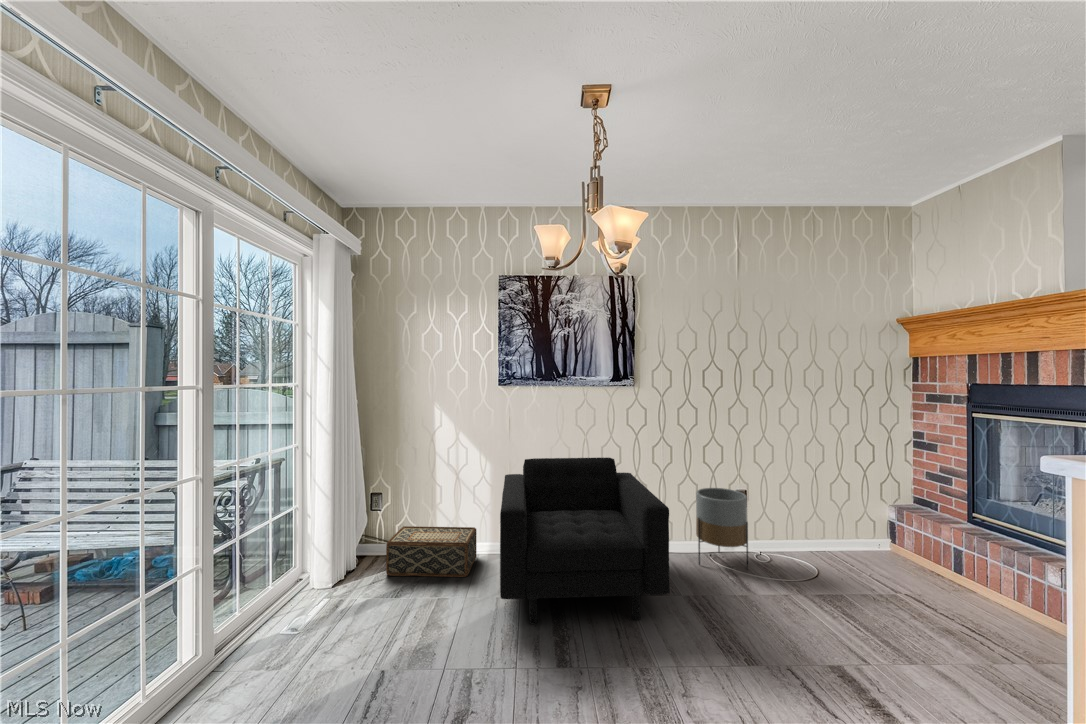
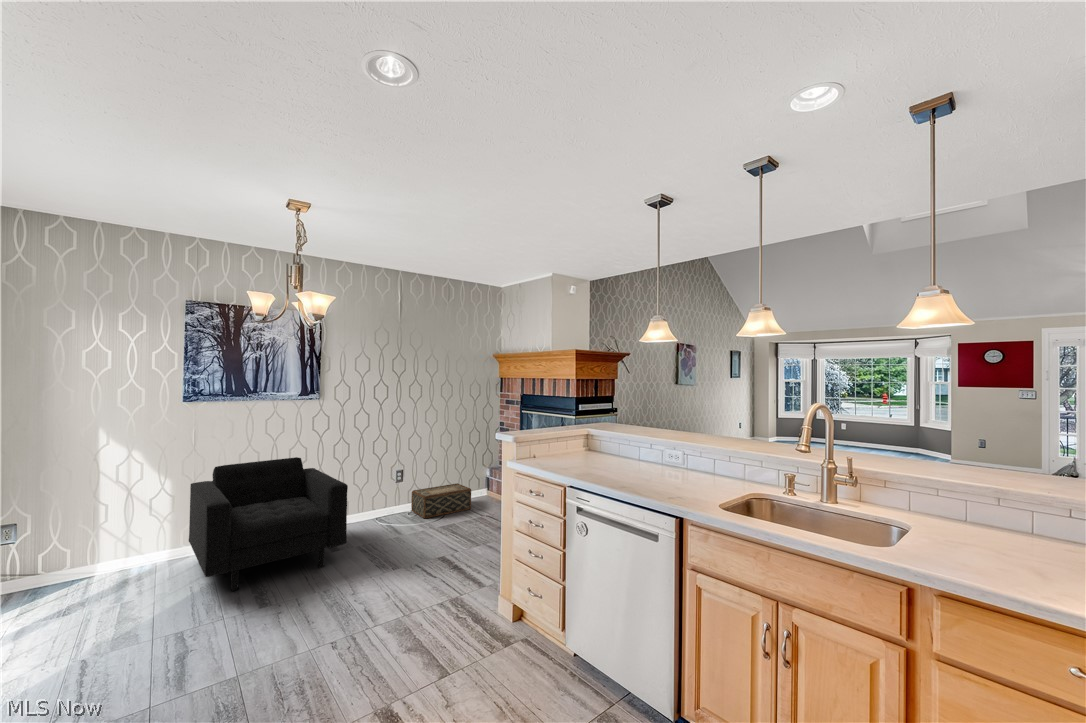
planter: present [696,488,748,570] -> none [366,471,401,528]
woven basket: present [386,526,477,577] -> present [411,483,471,518]

